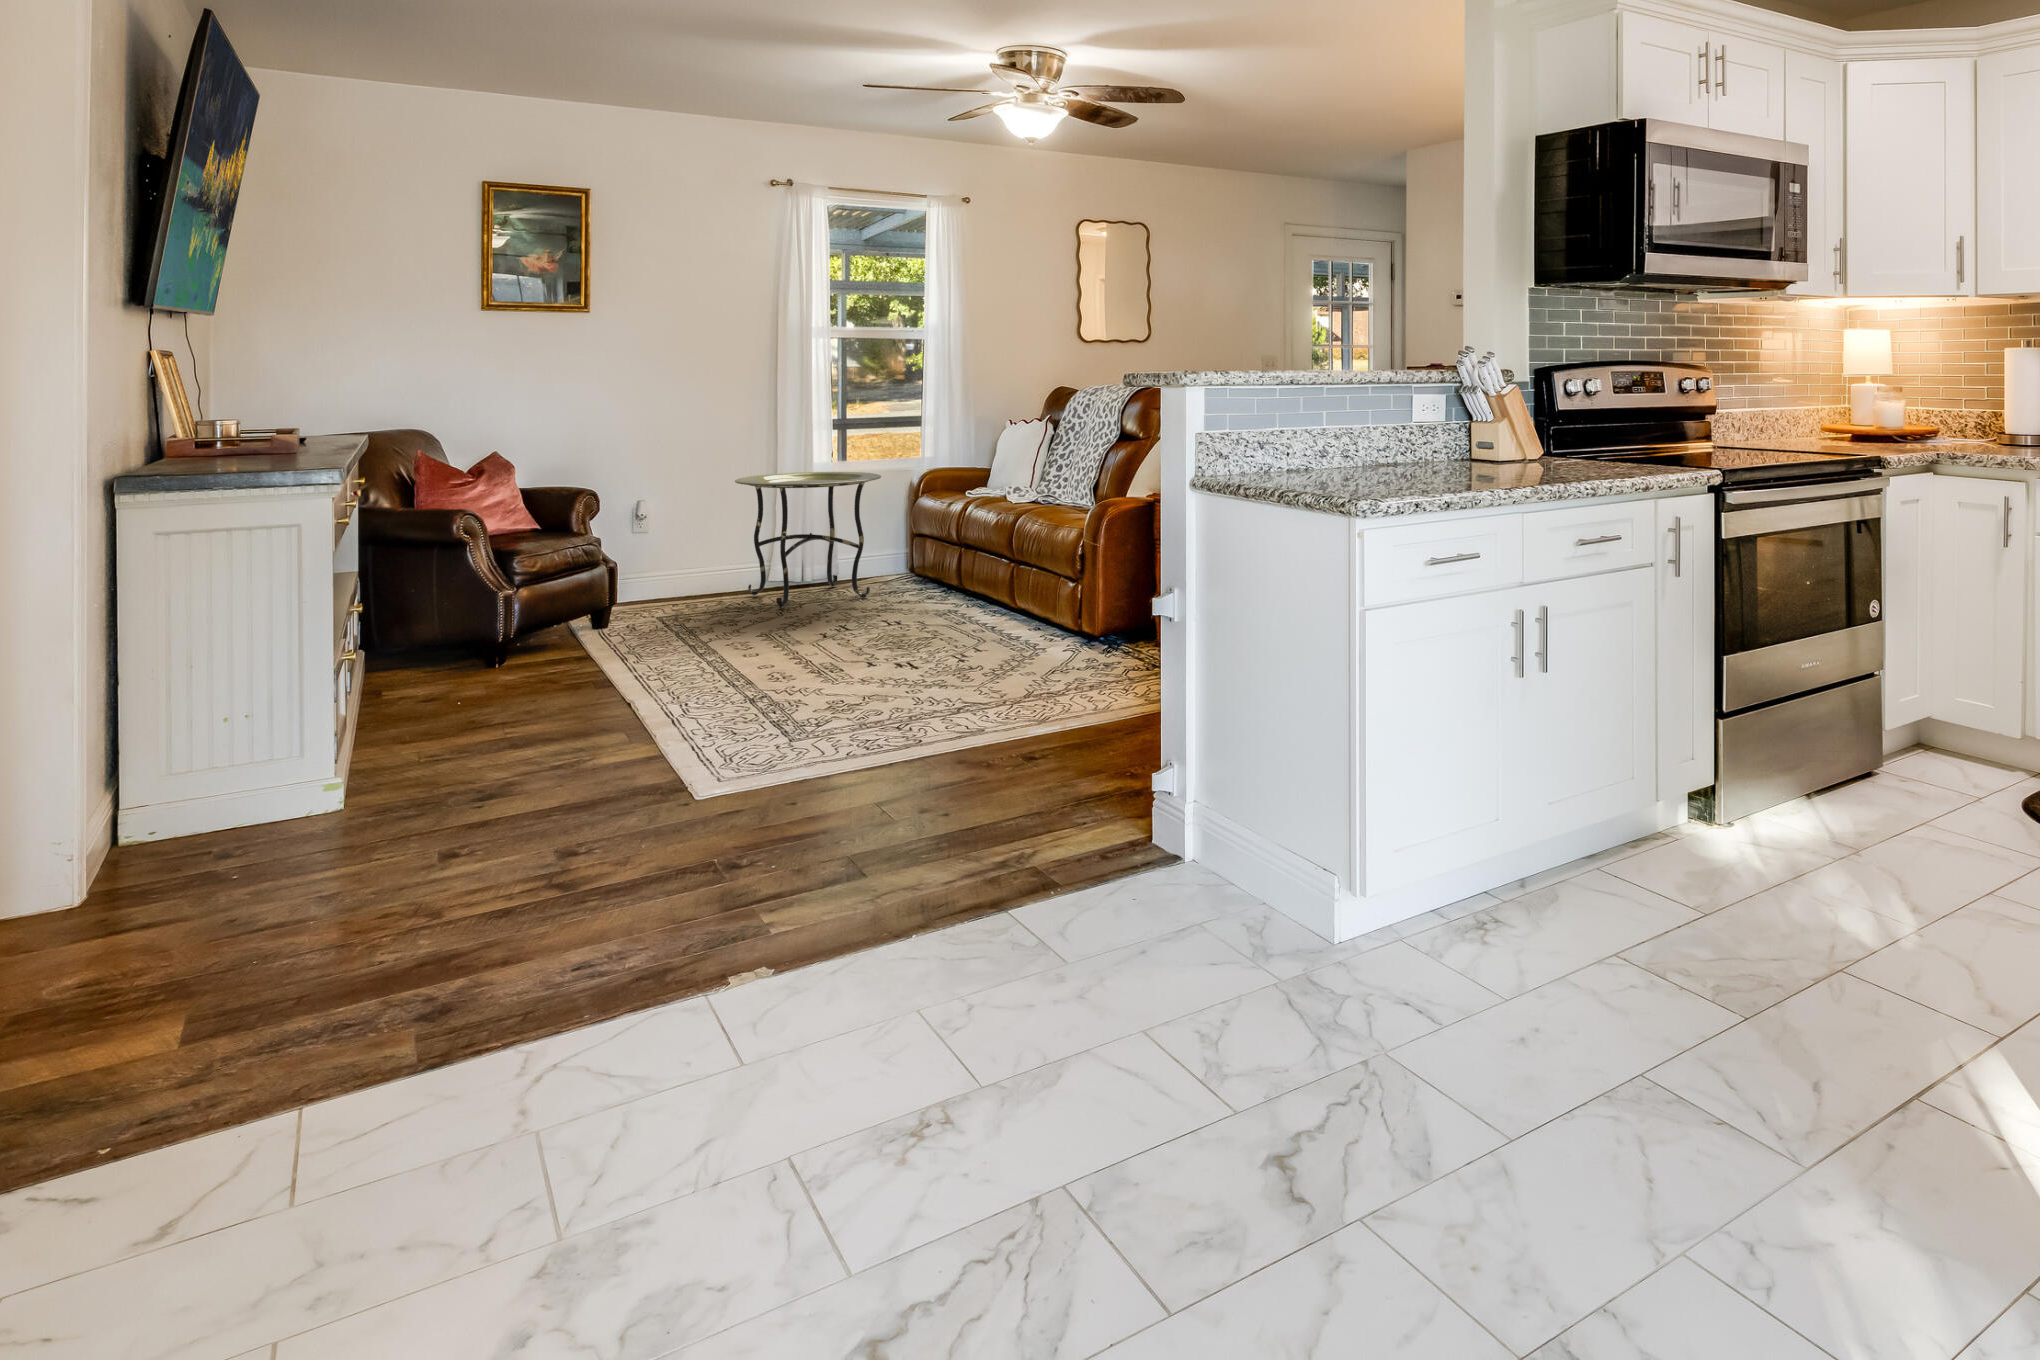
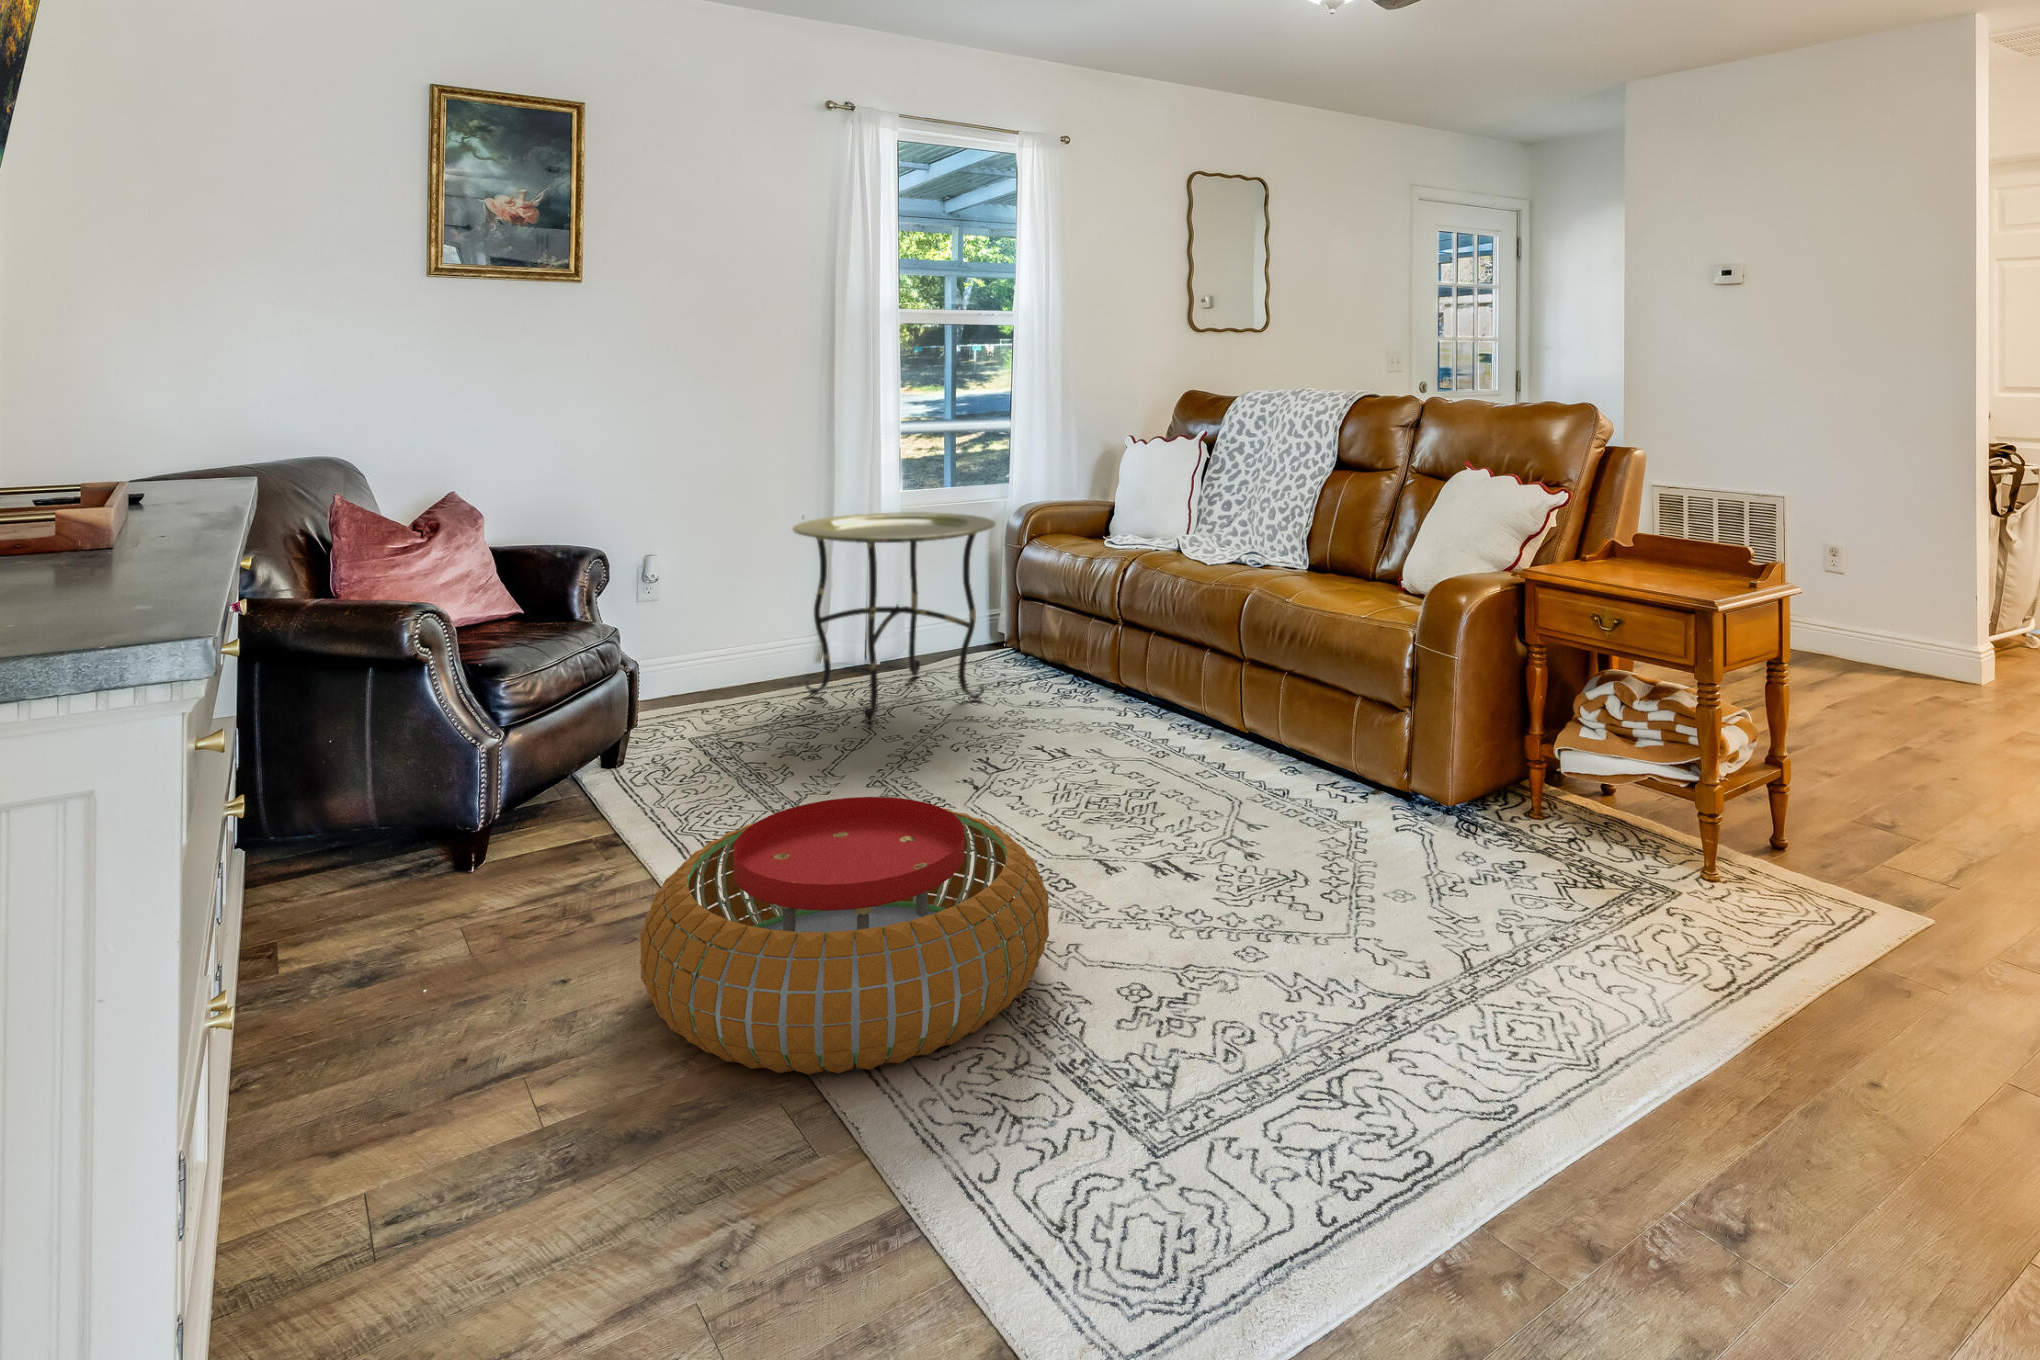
pouf: none [568,611,799,723] -> present [640,797,1049,1075]

